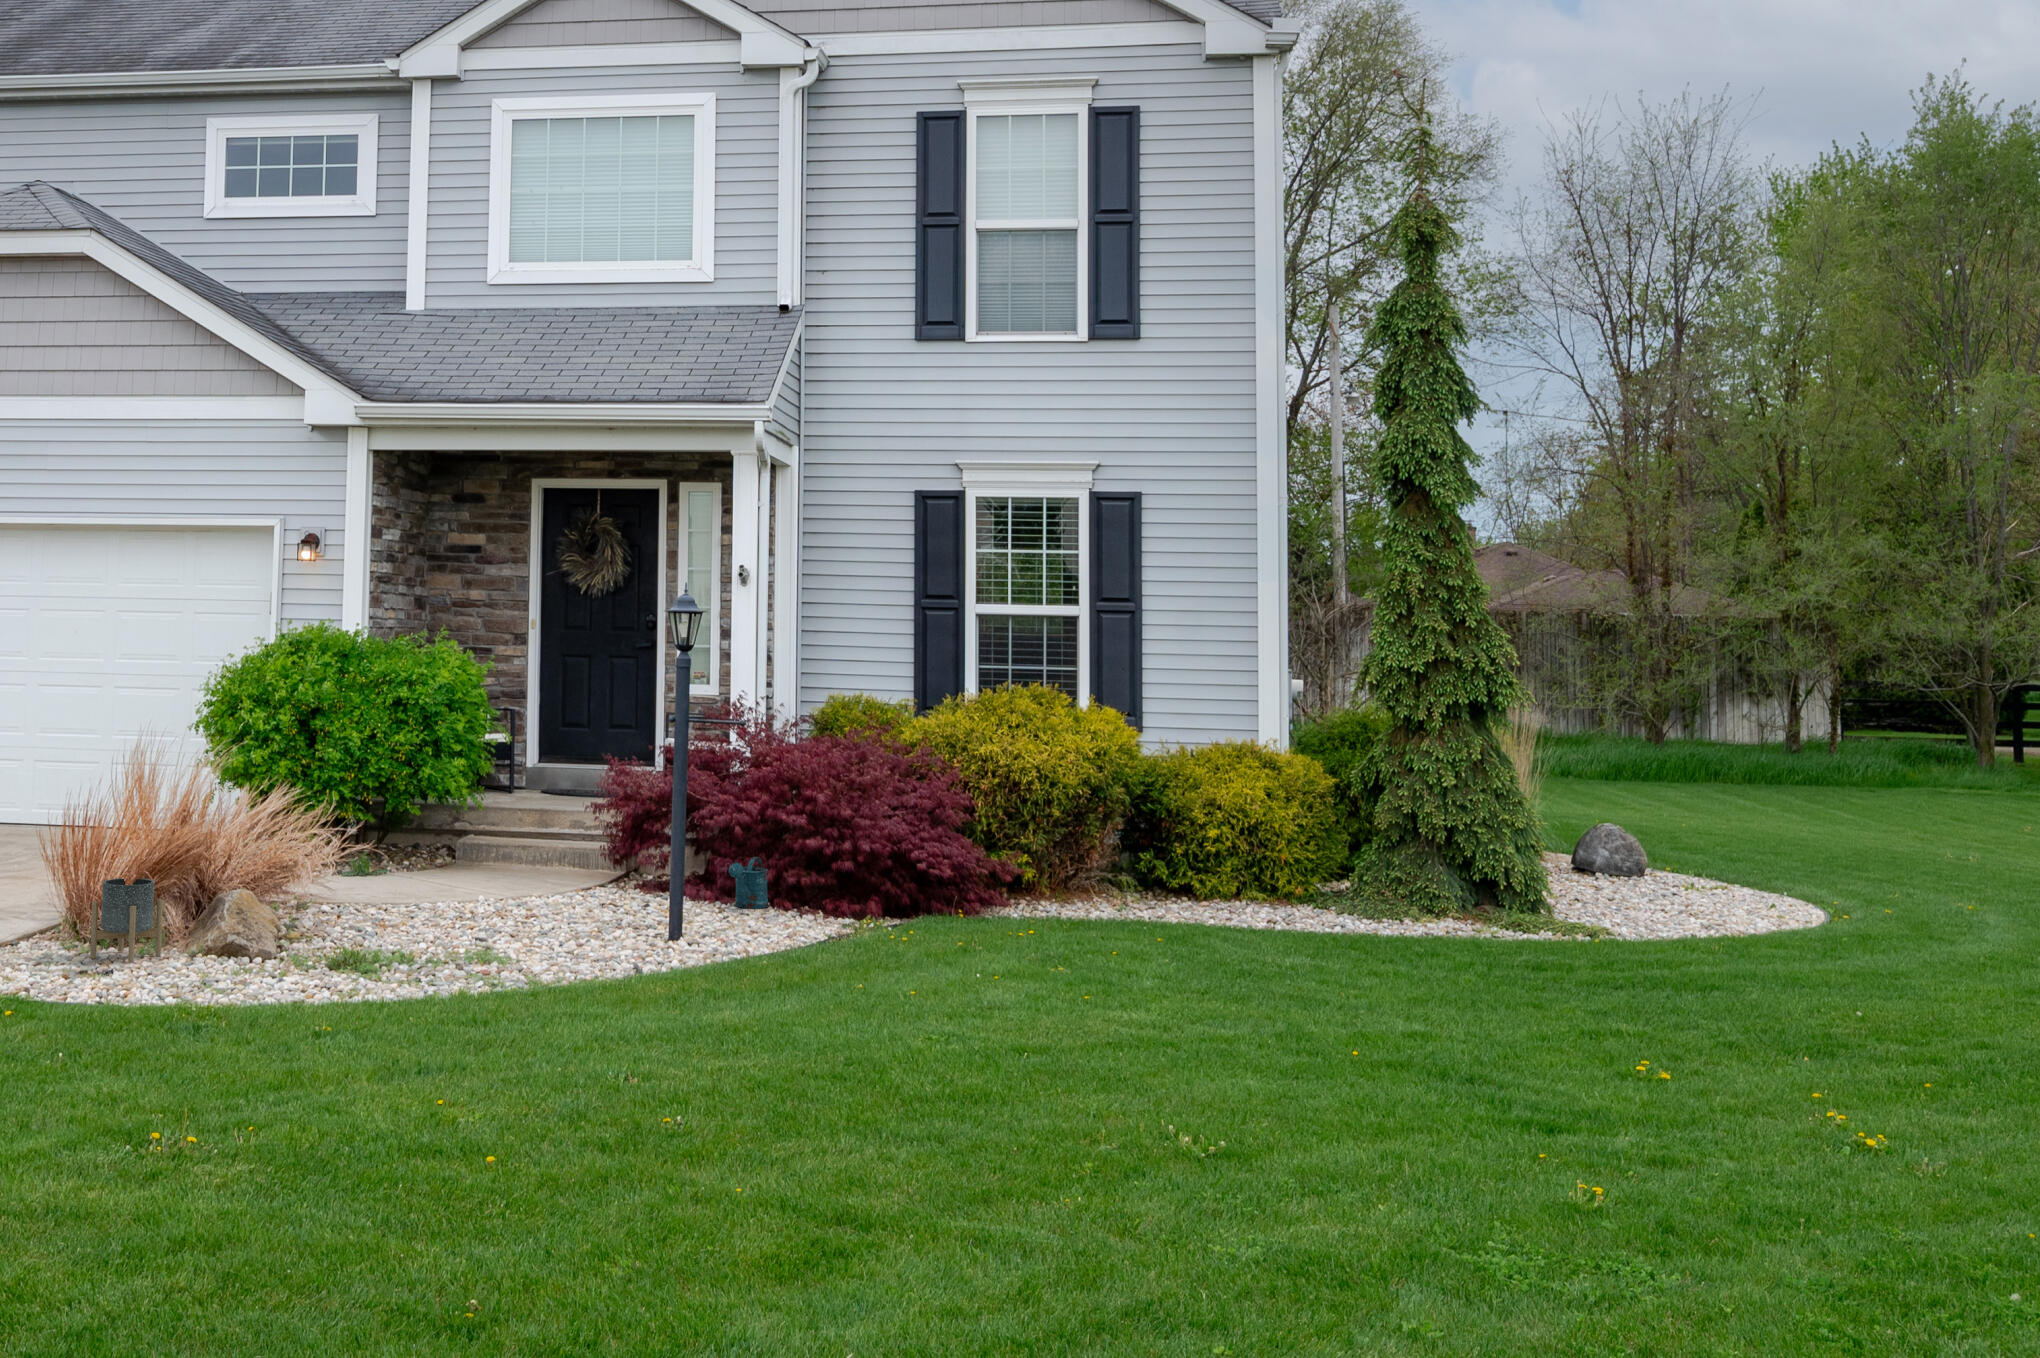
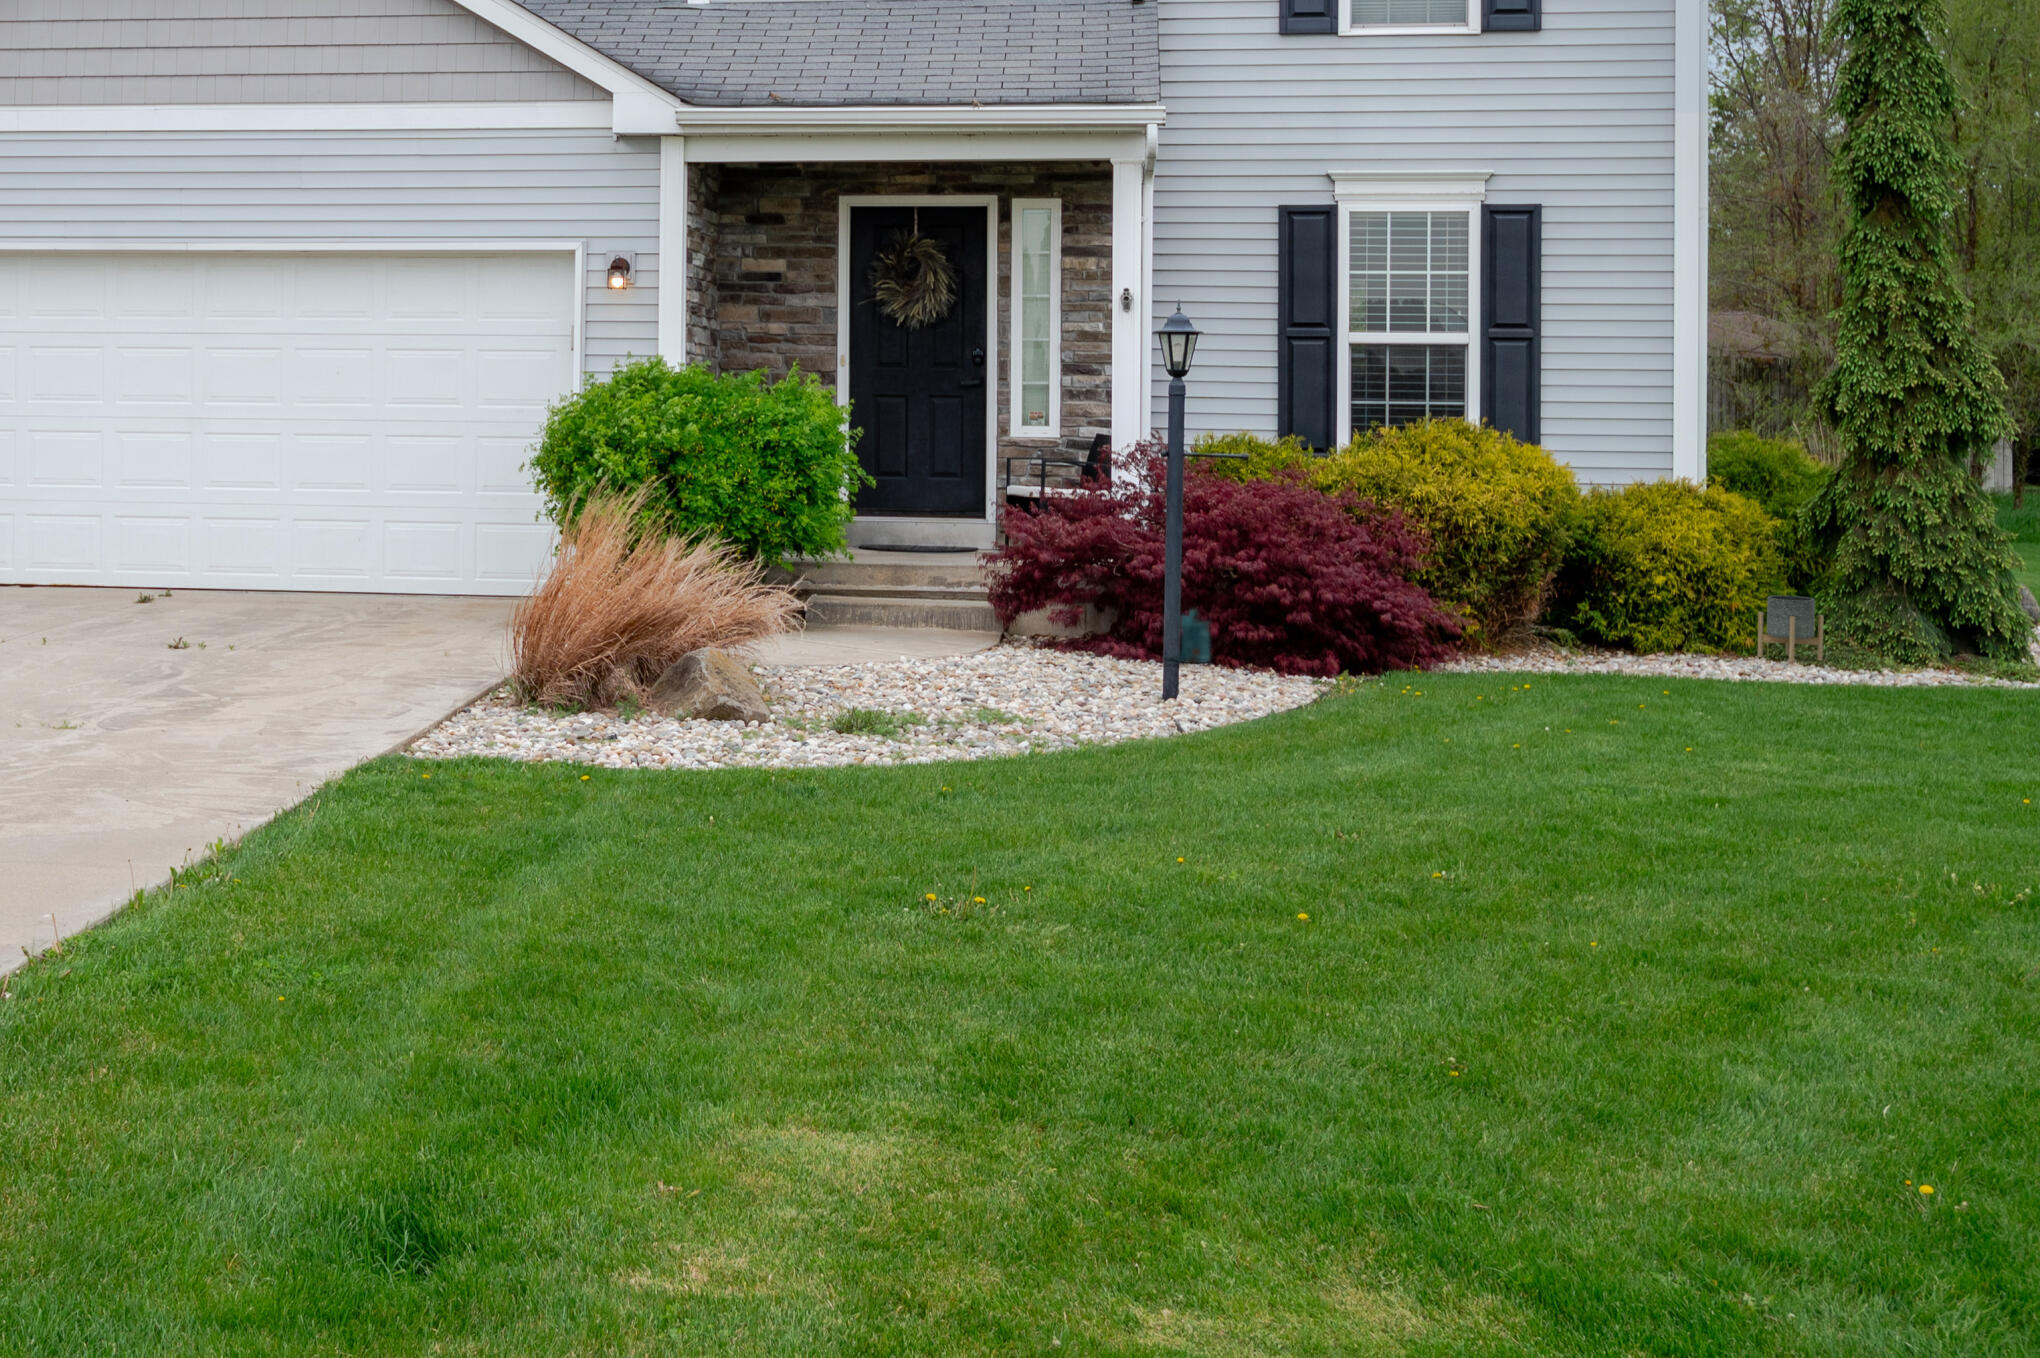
planter: present [90,878,163,963] -> present [1758,596,1824,662]

